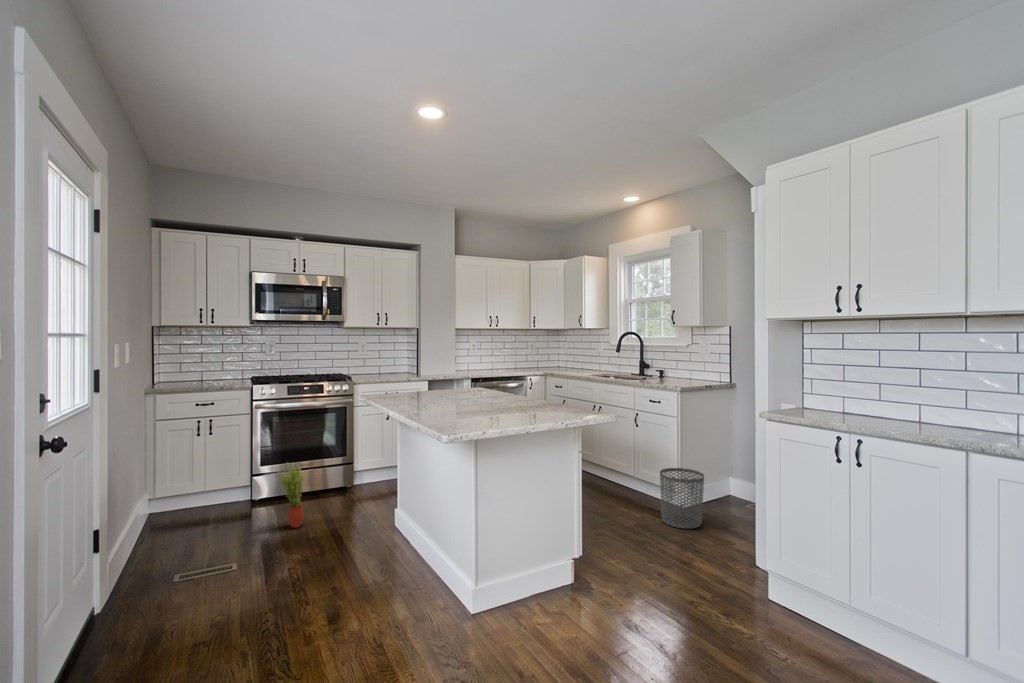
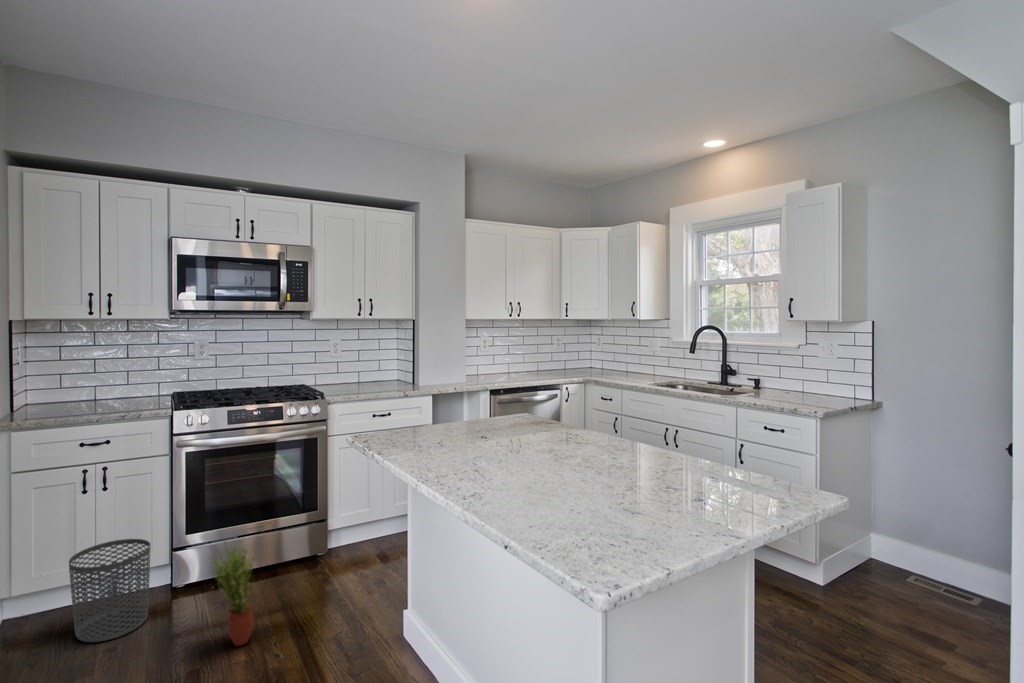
waste bin: present [660,468,704,529] -> present [69,539,150,642]

